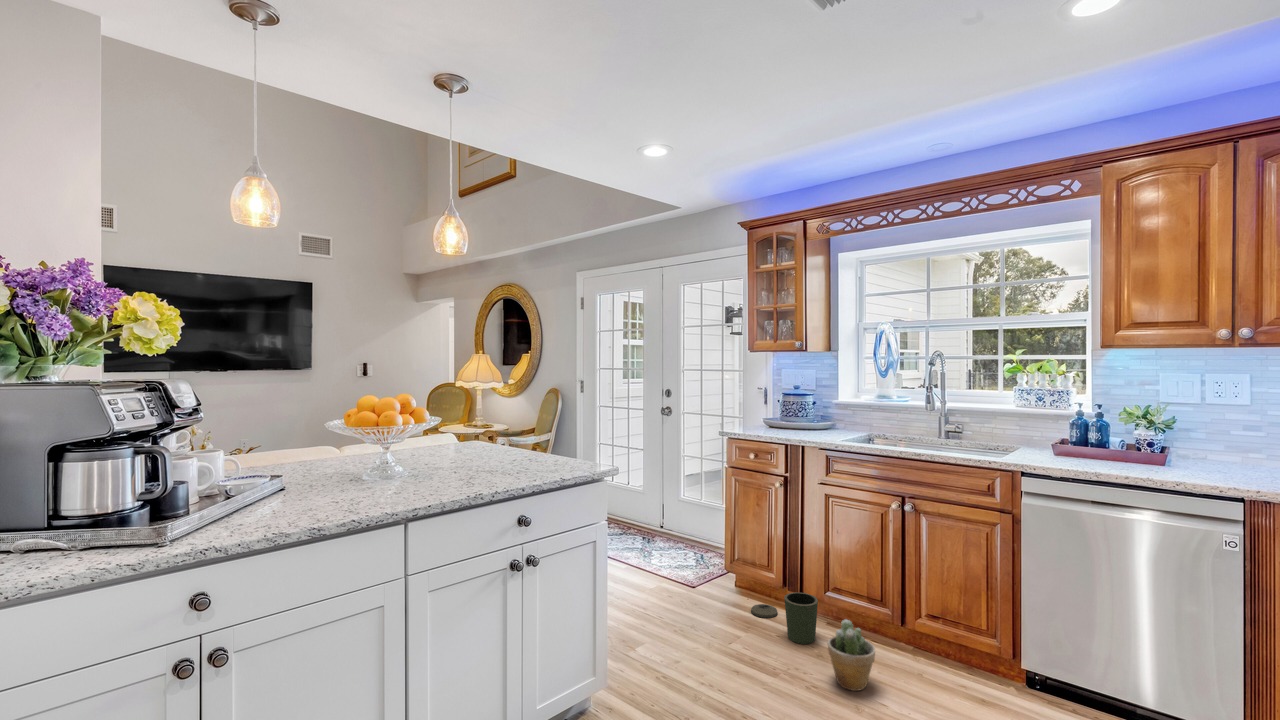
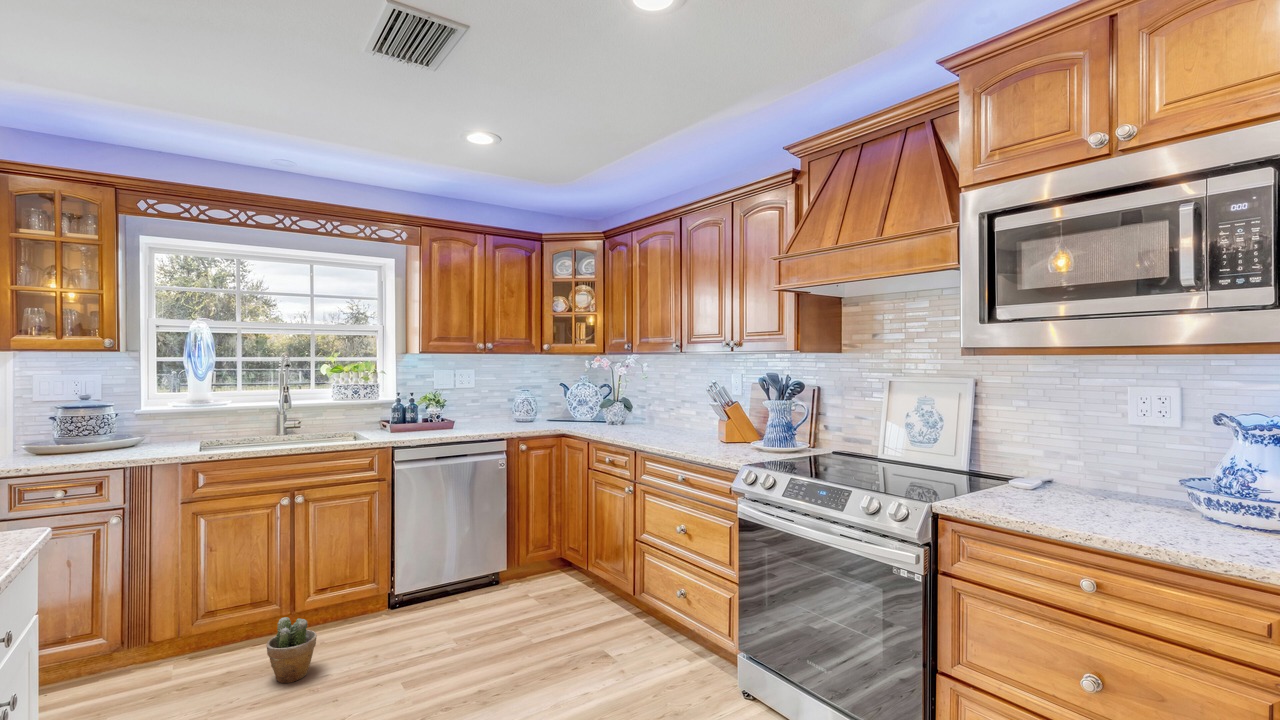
trash can: present [751,592,818,644] -> none [79,628,213,700]

